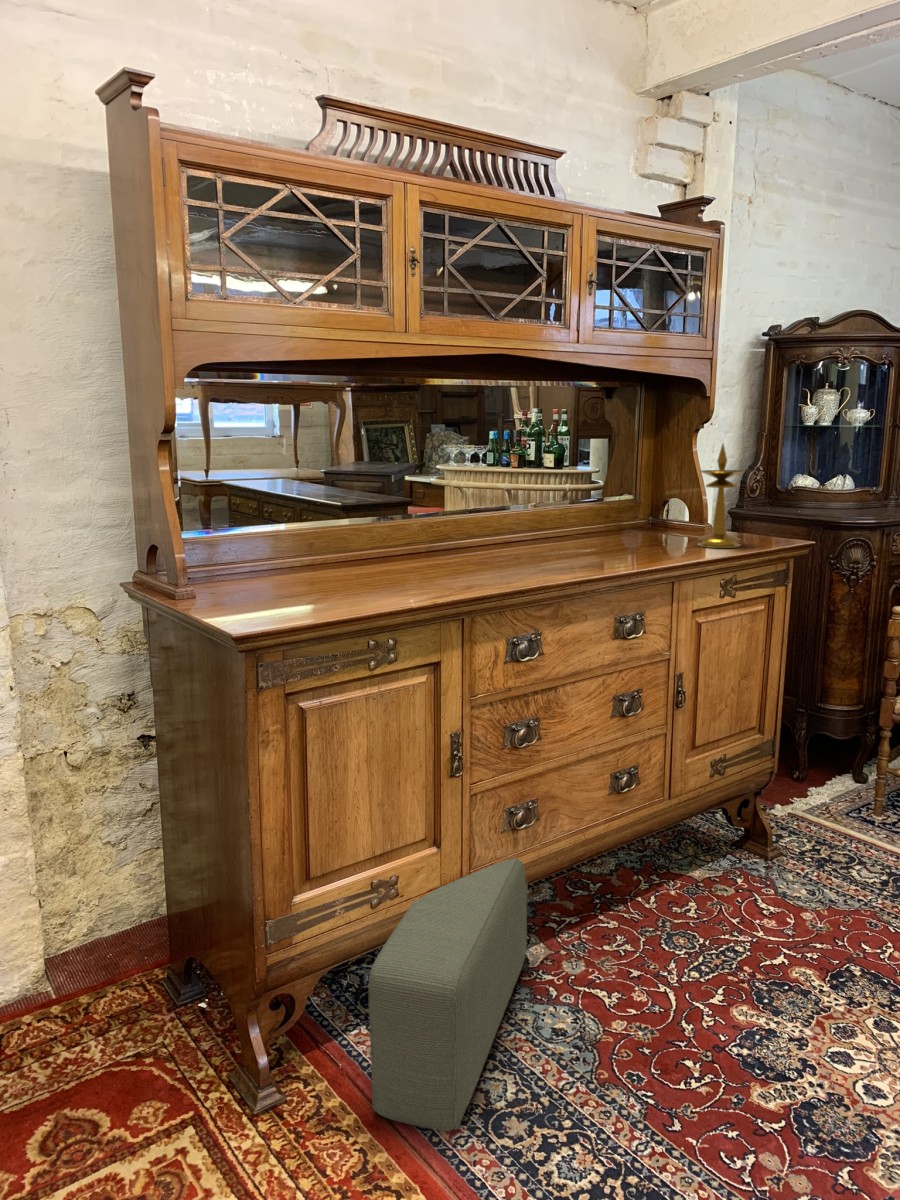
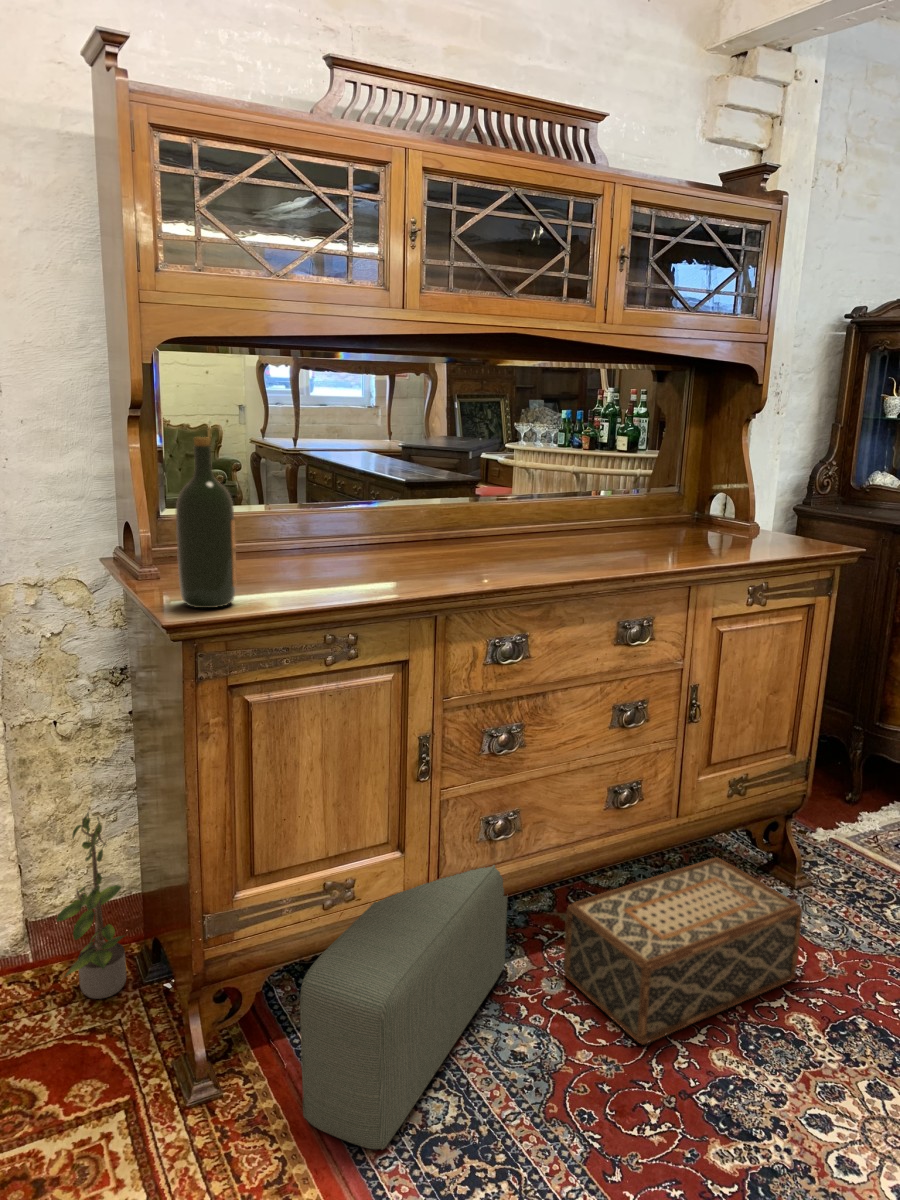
candlestick: present [697,444,743,548] -> none [732,436,787,550]
wine bottle: none [229,456,288,620] -> present [176,437,236,608]
potted plant: none [86,832,166,1025] -> present [57,812,126,999]
woven basket: none [582,834,793,1010] -> present [564,857,802,1045]

